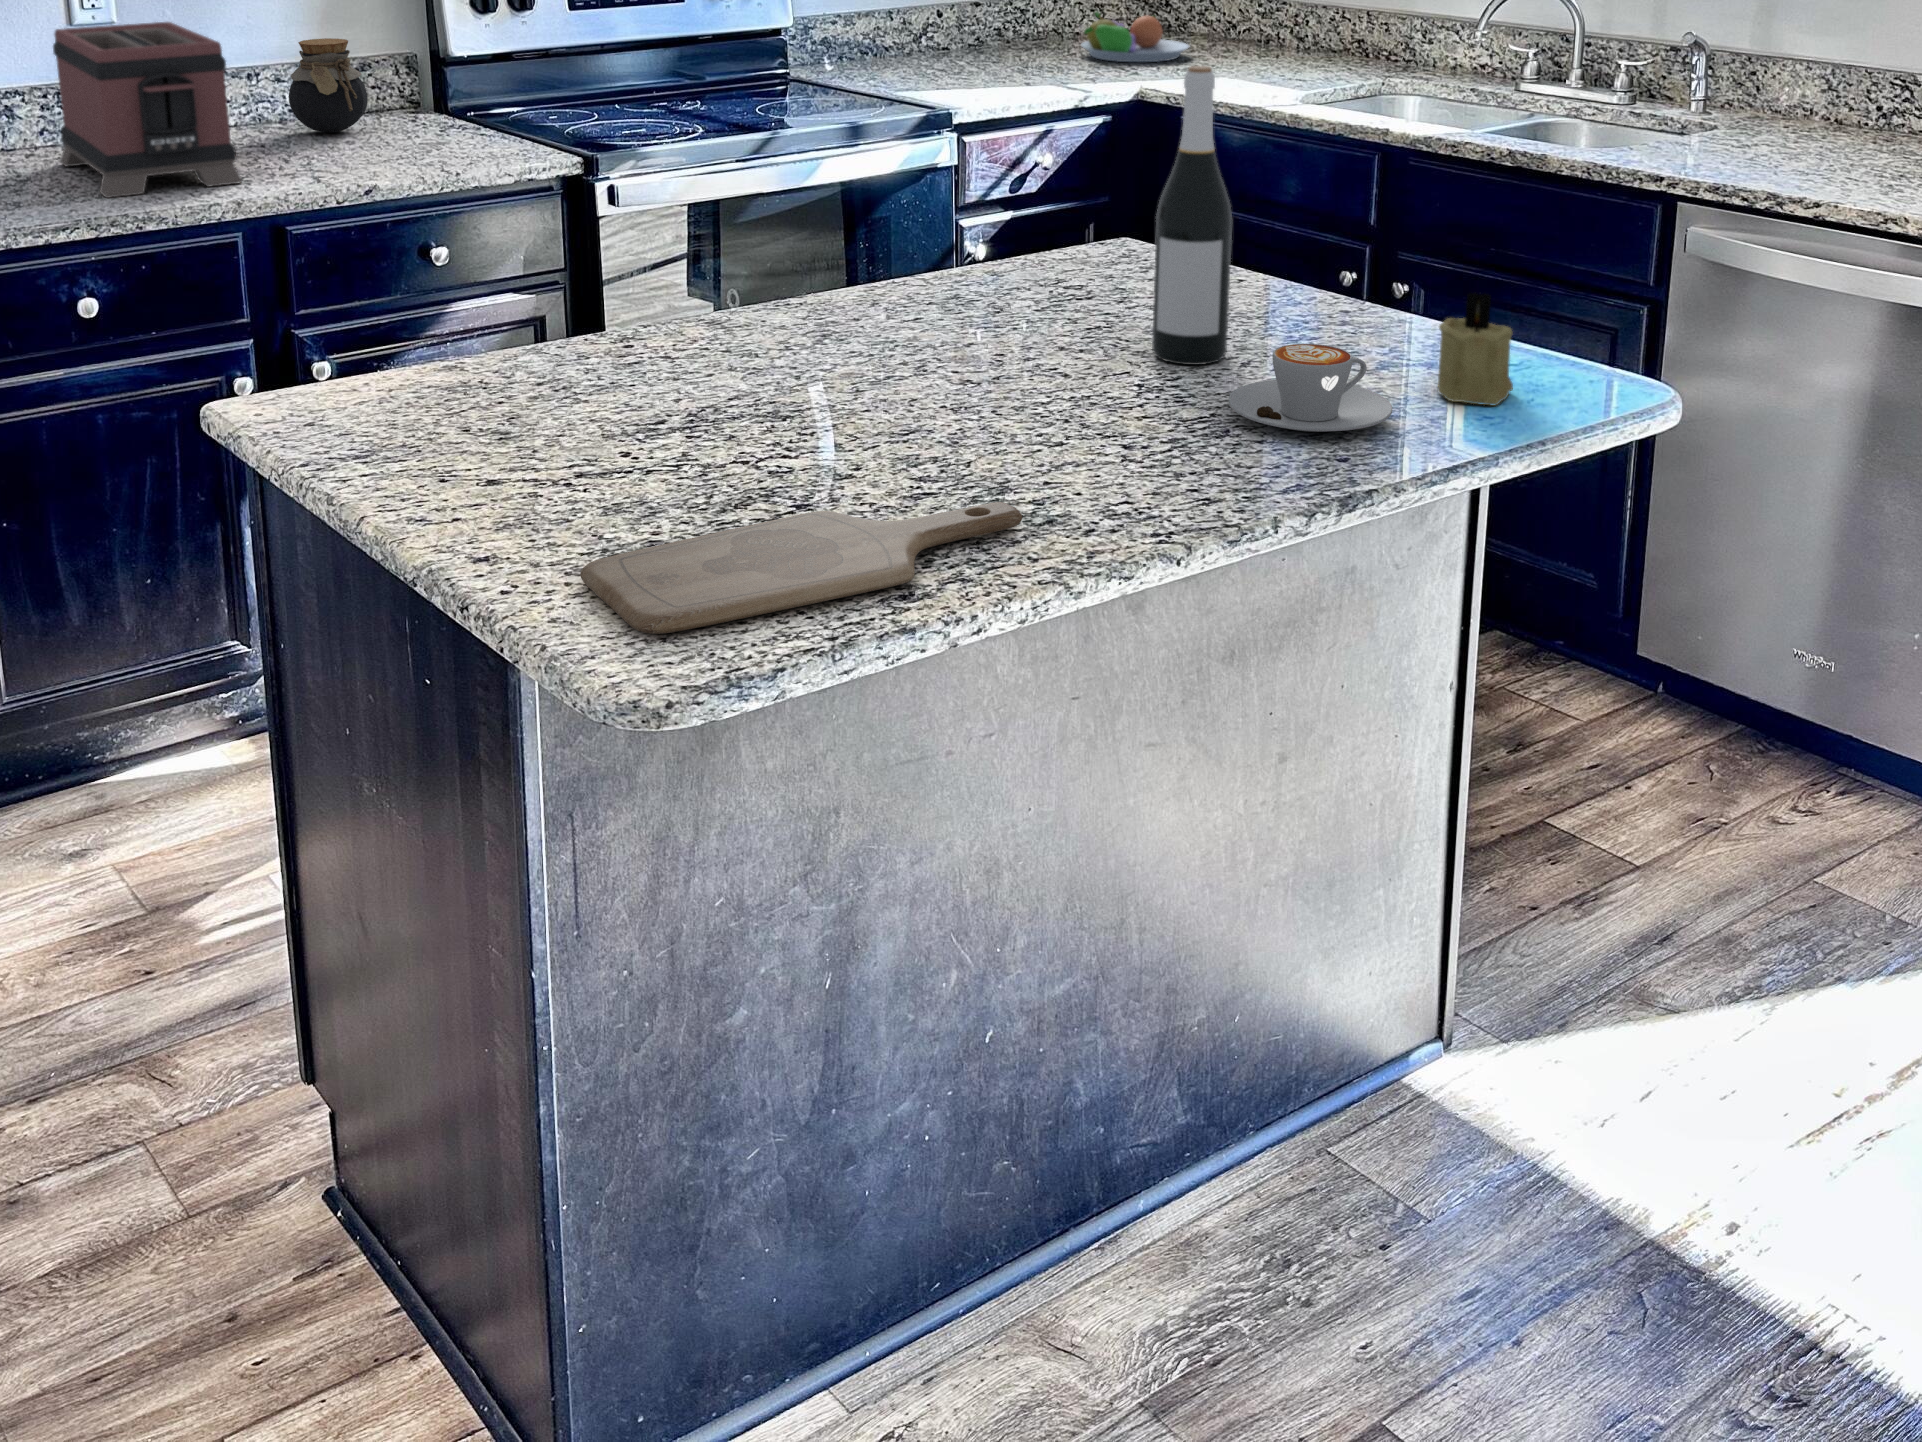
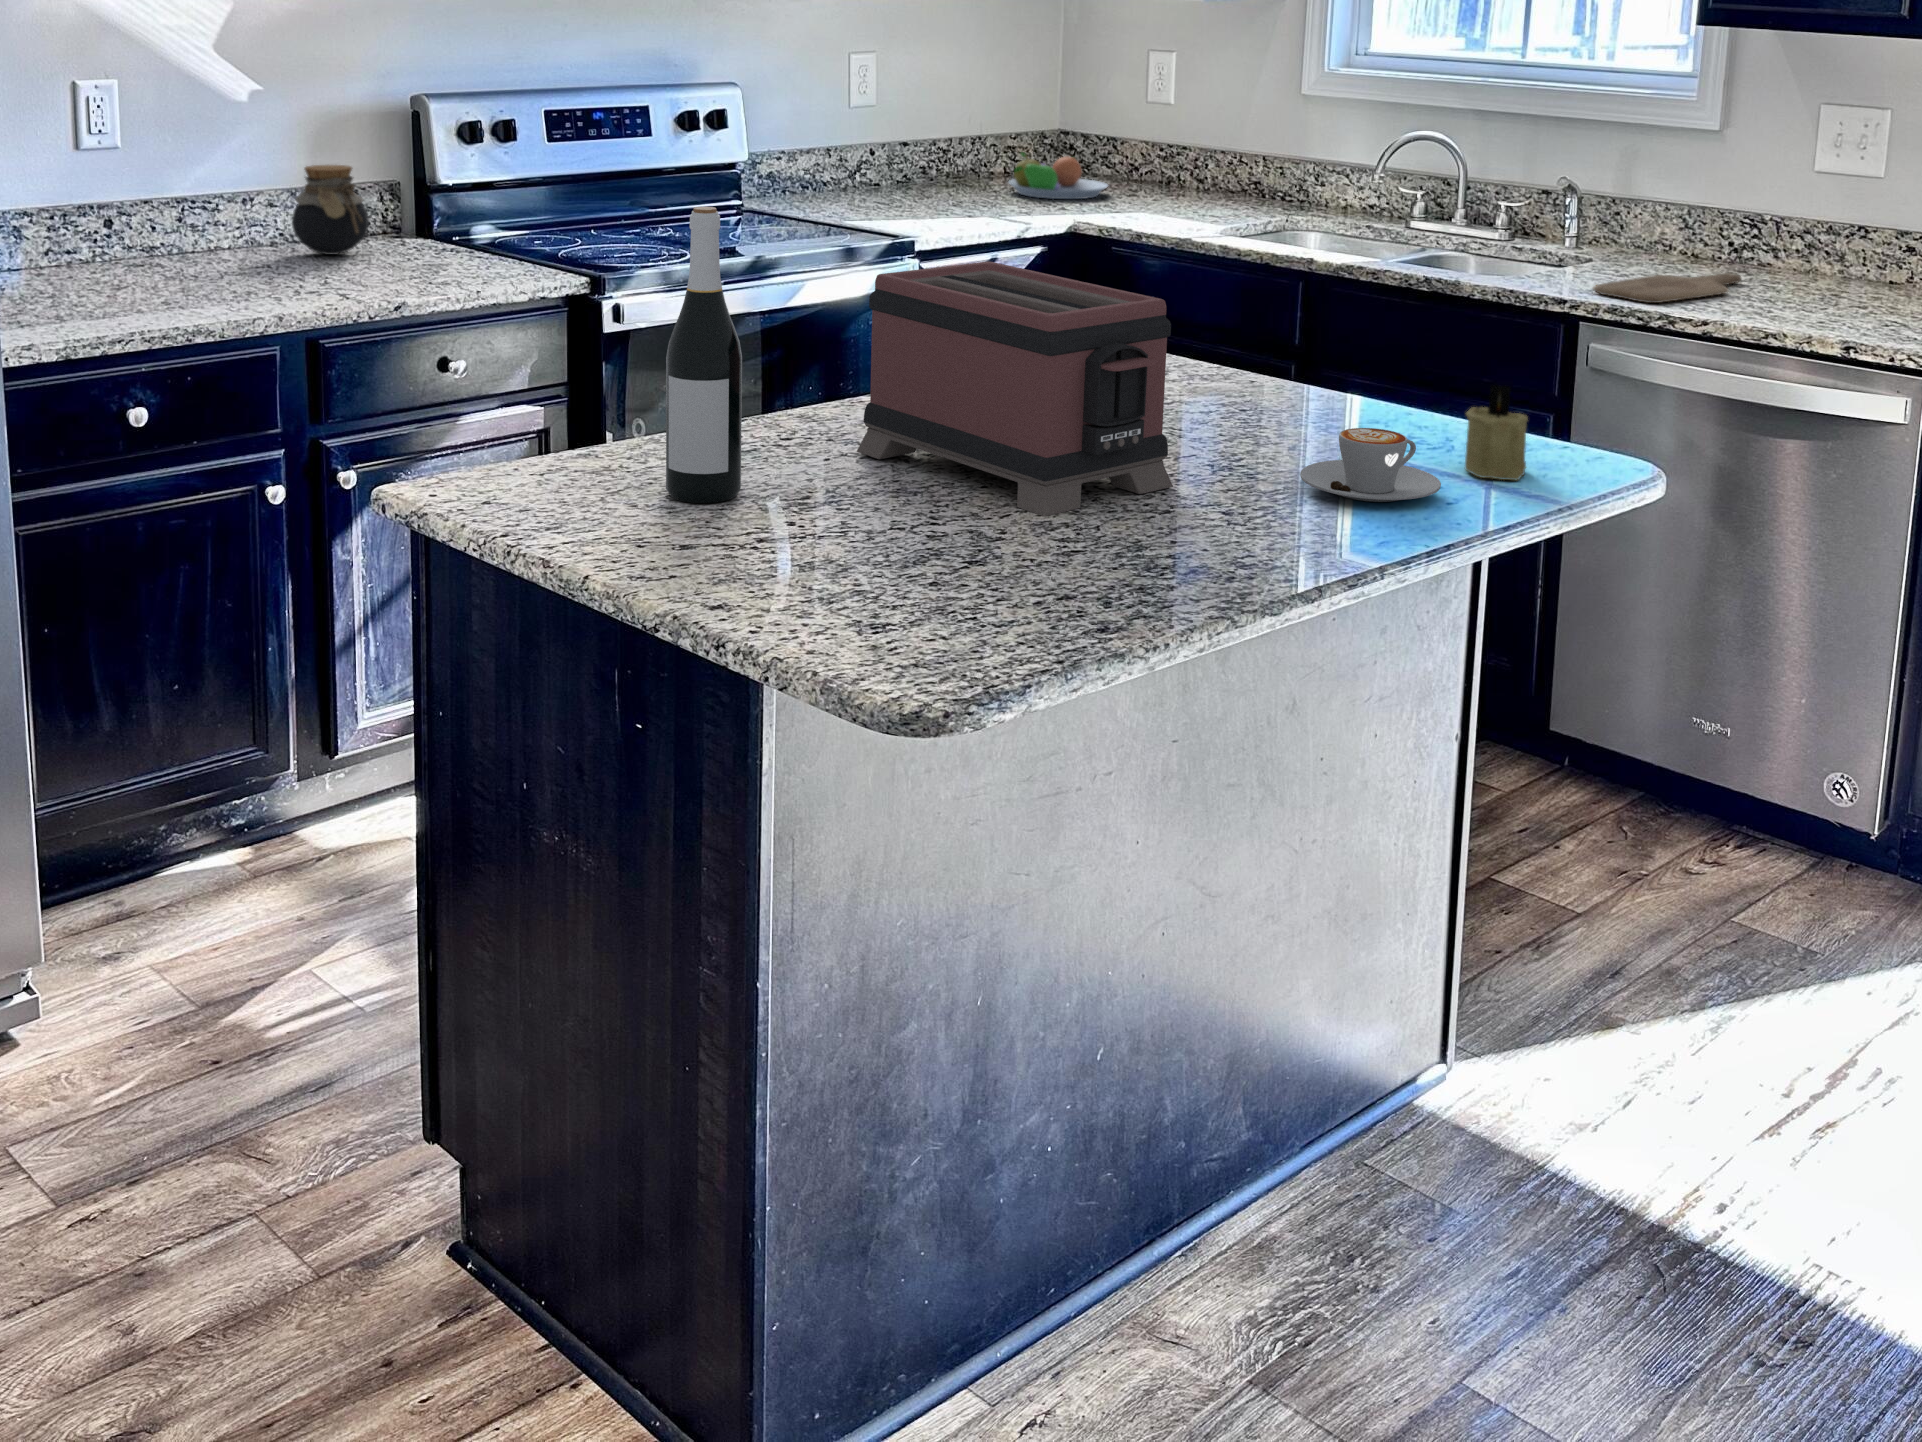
toaster: present [53,22,243,198] -> present [857,261,1173,516]
wine bottle: present [1152,66,1233,365] -> present [666,207,742,503]
cutting board: present [580,502,1022,634] -> present [1593,273,1741,303]

